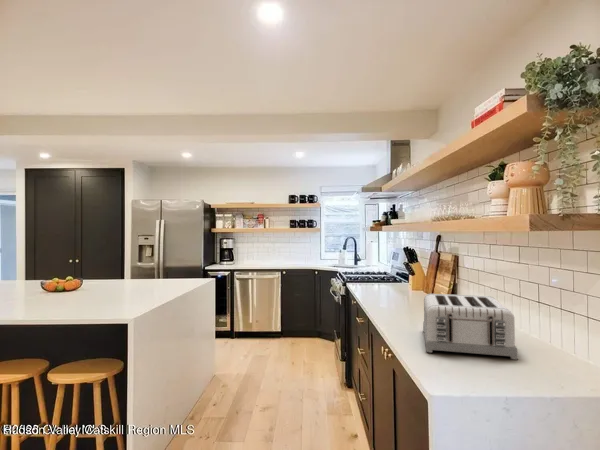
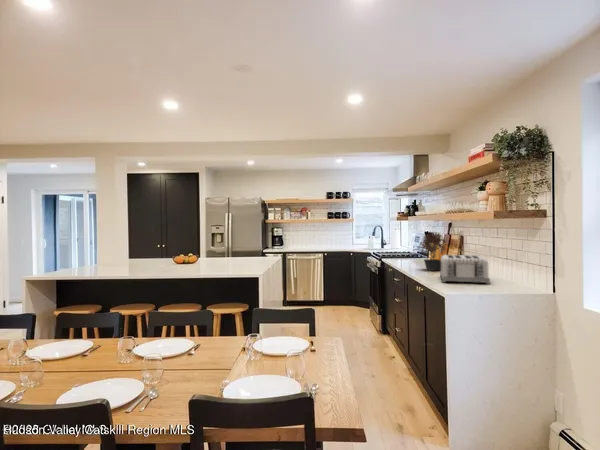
potted plant: none [388,250,437,313] -> present [420,232,445,271]

